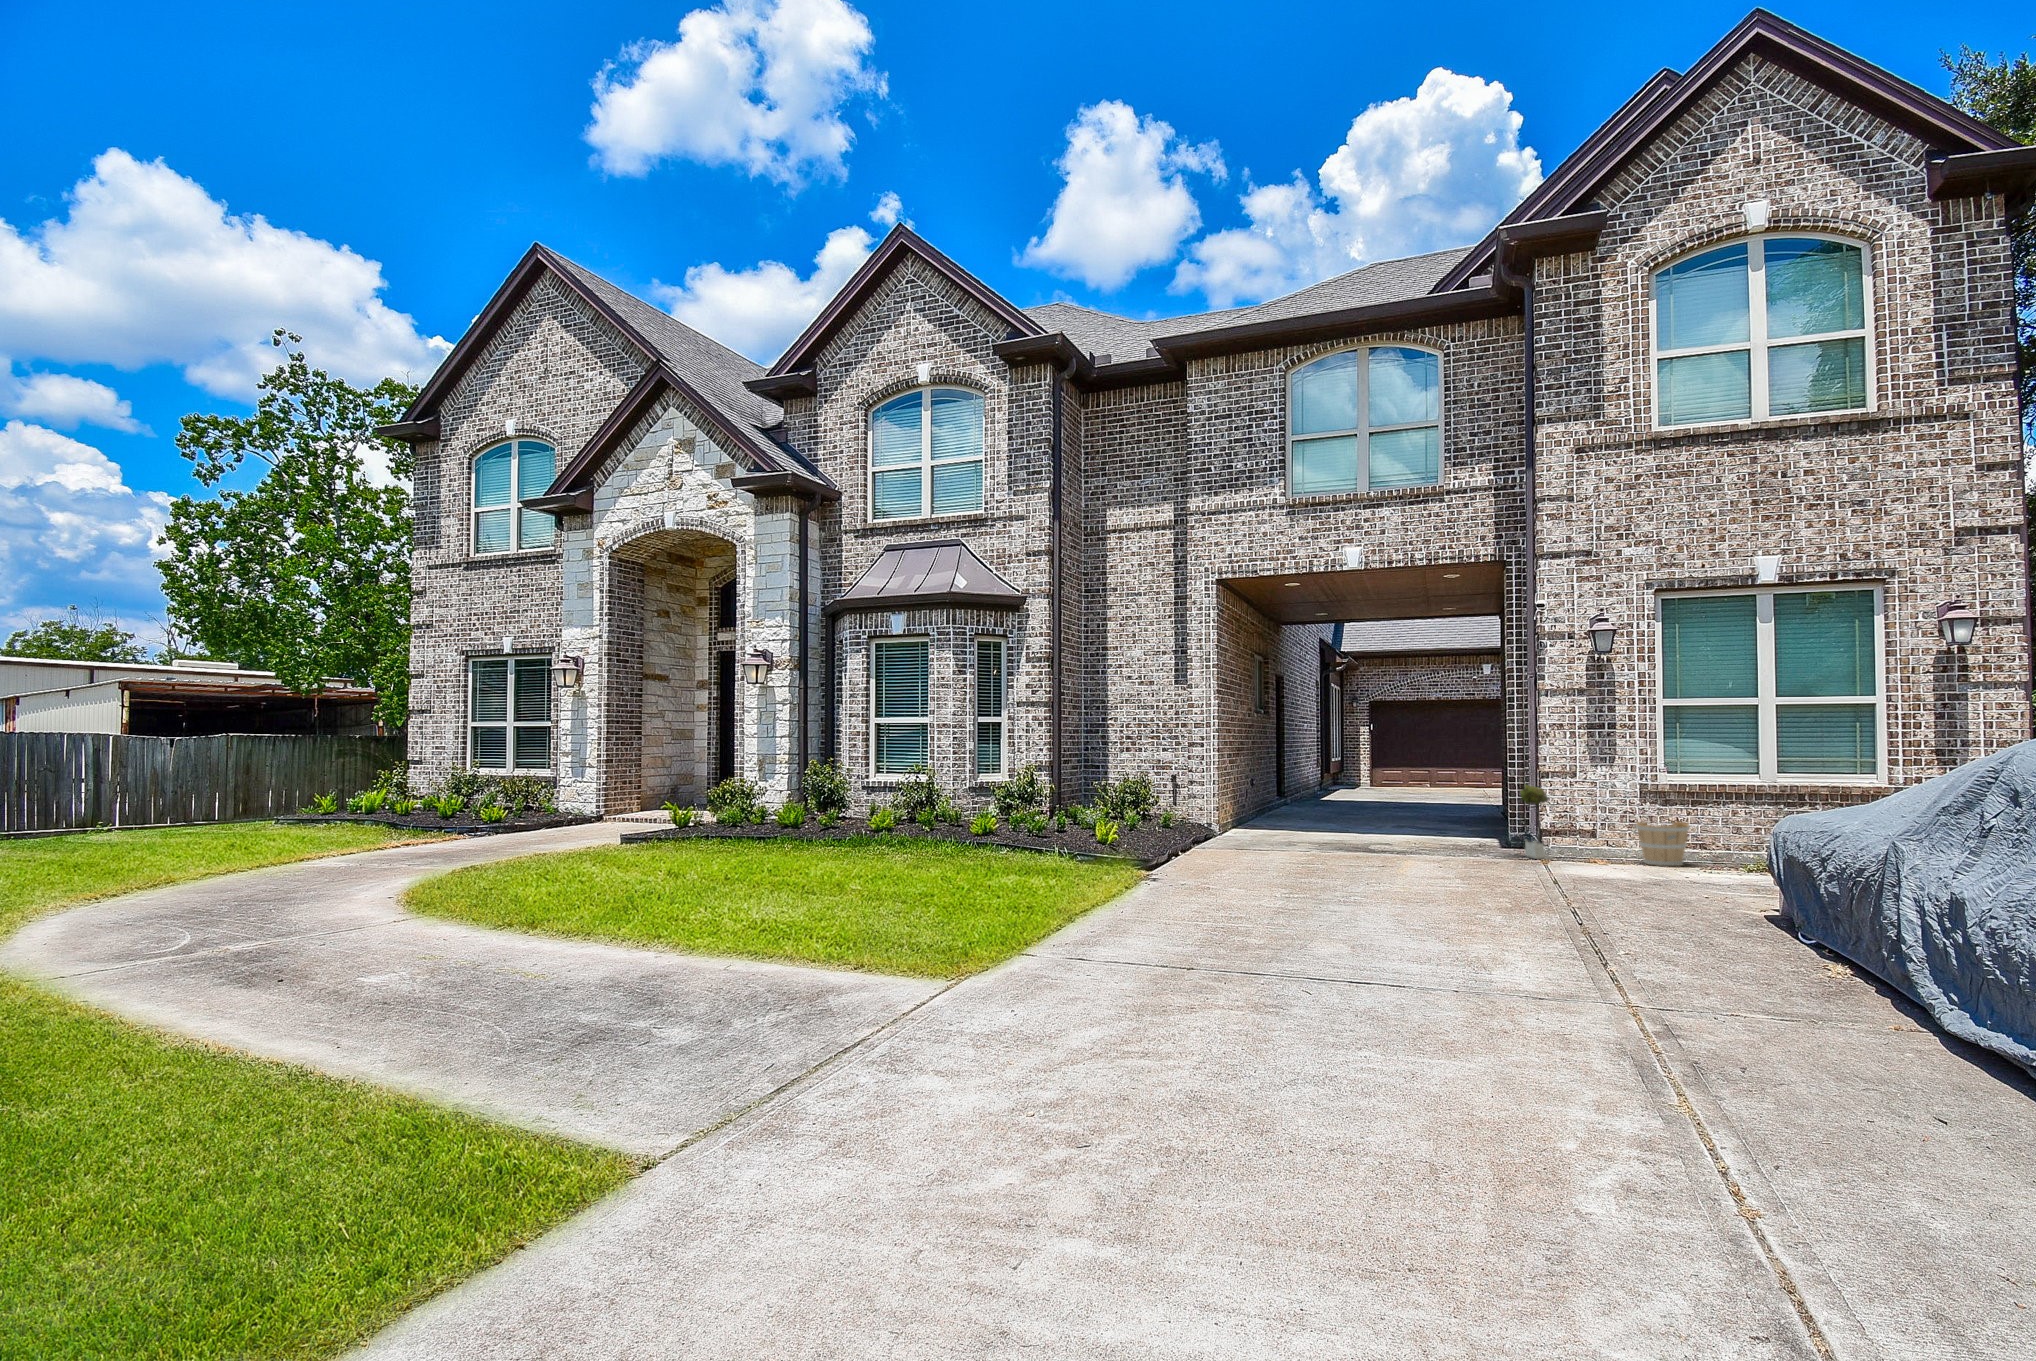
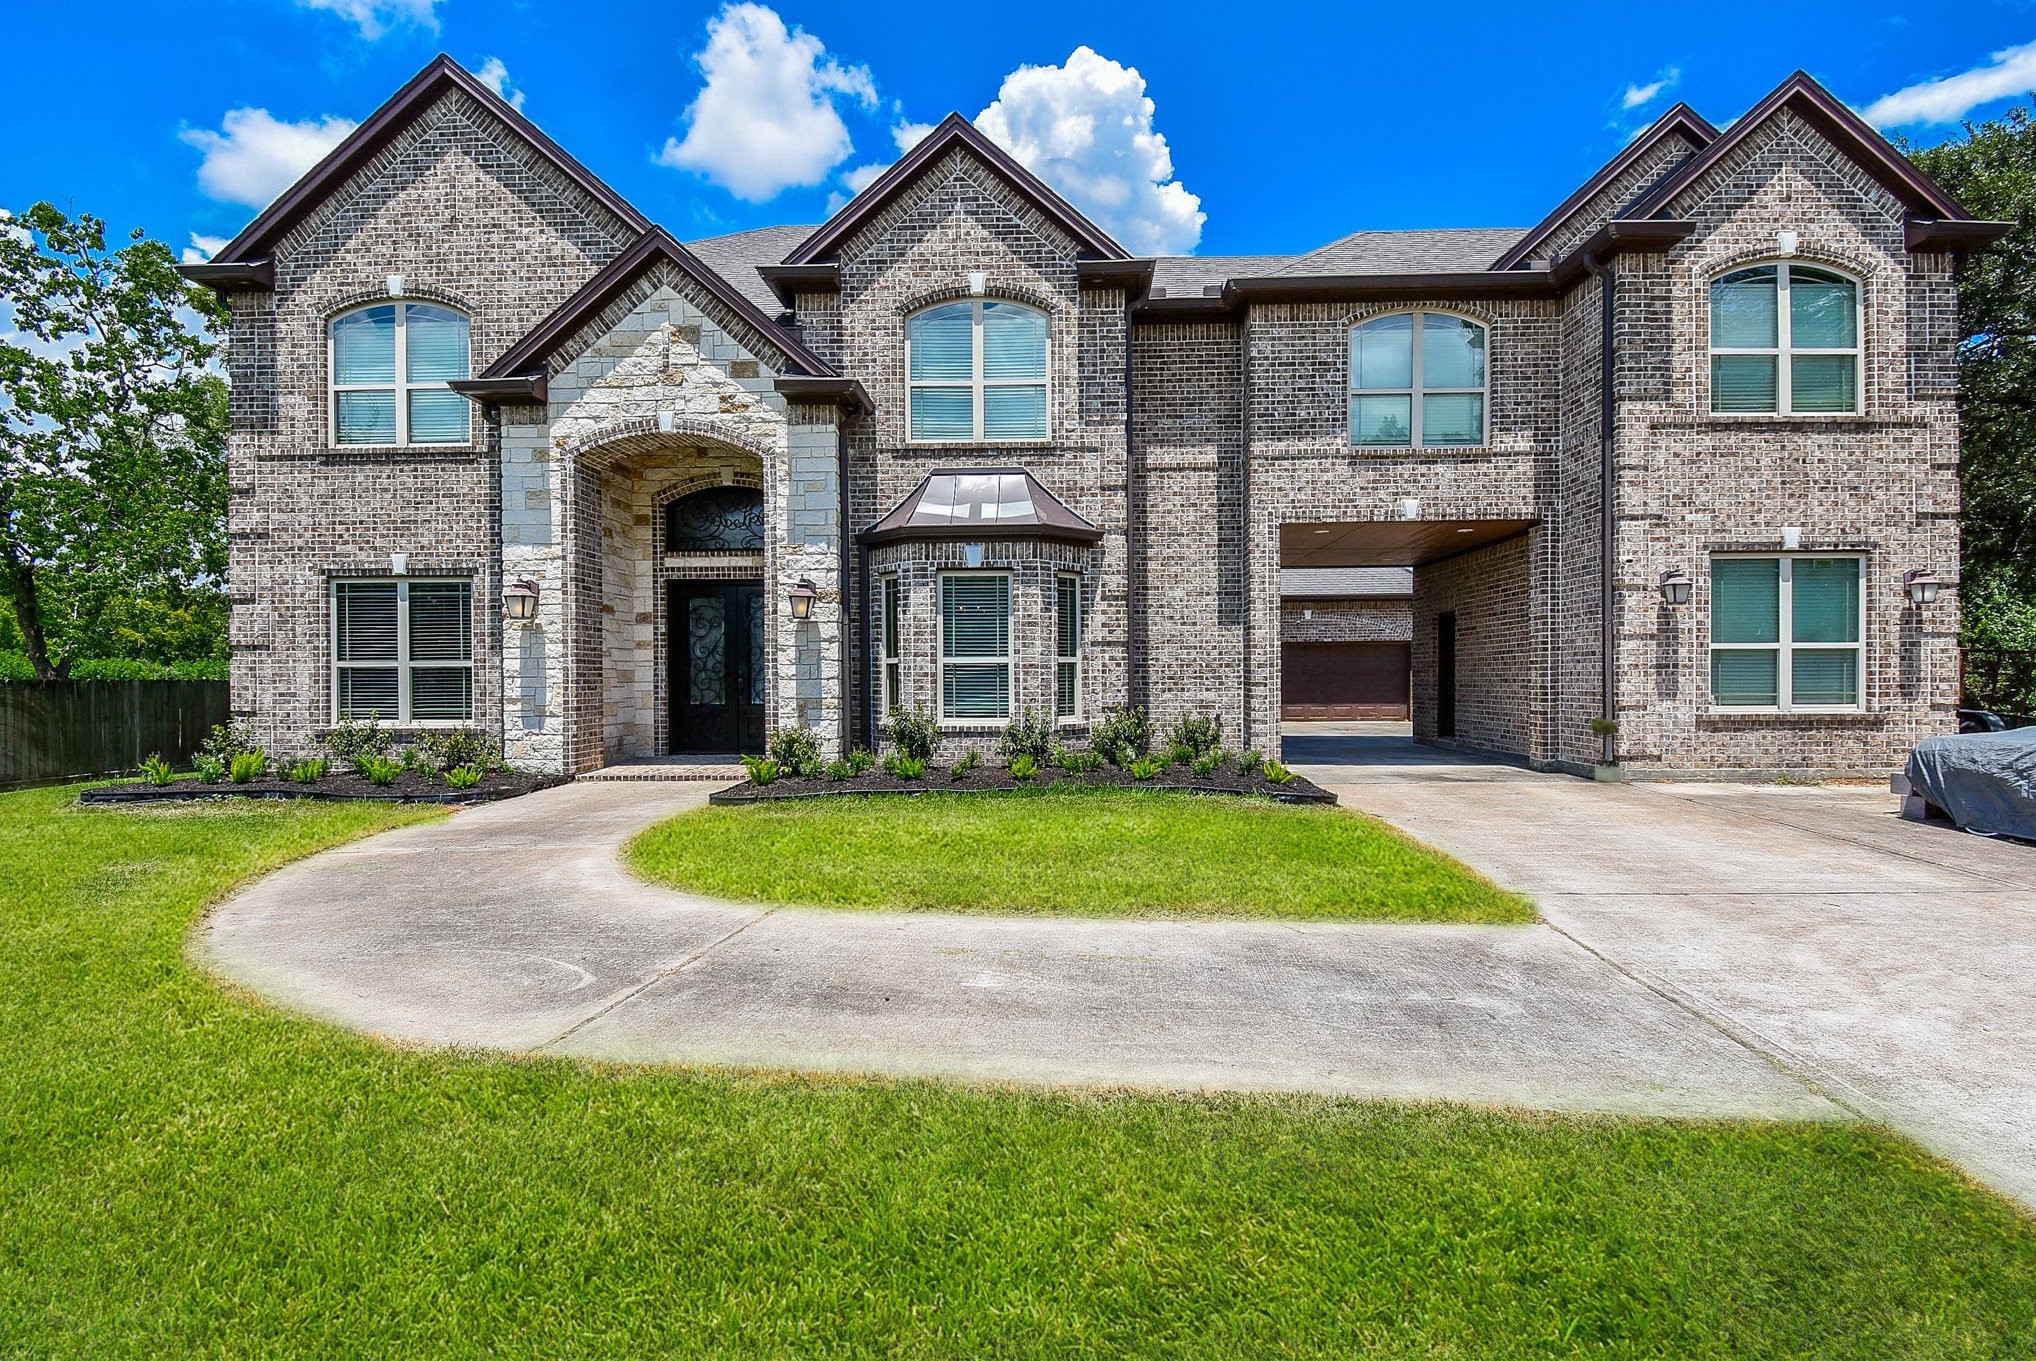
wooden bucket: present [1635,821,1690,866] -> none [1690,747,1741,785]

